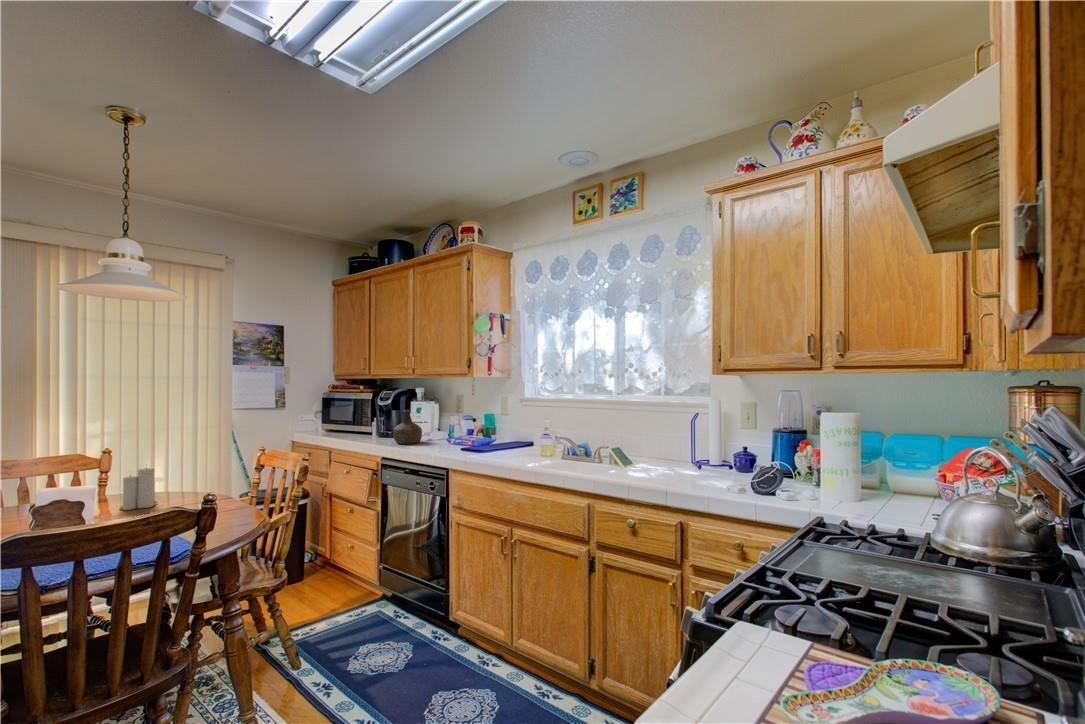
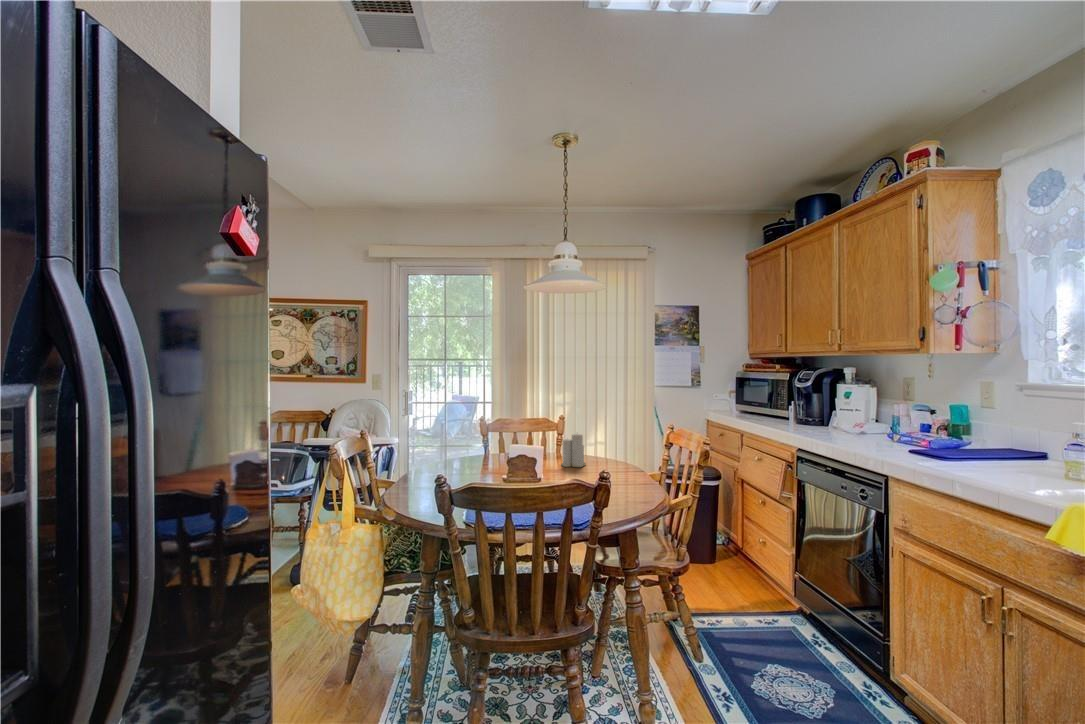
bottle: present [393,410,422,444] -> none [811,395,850,437]

